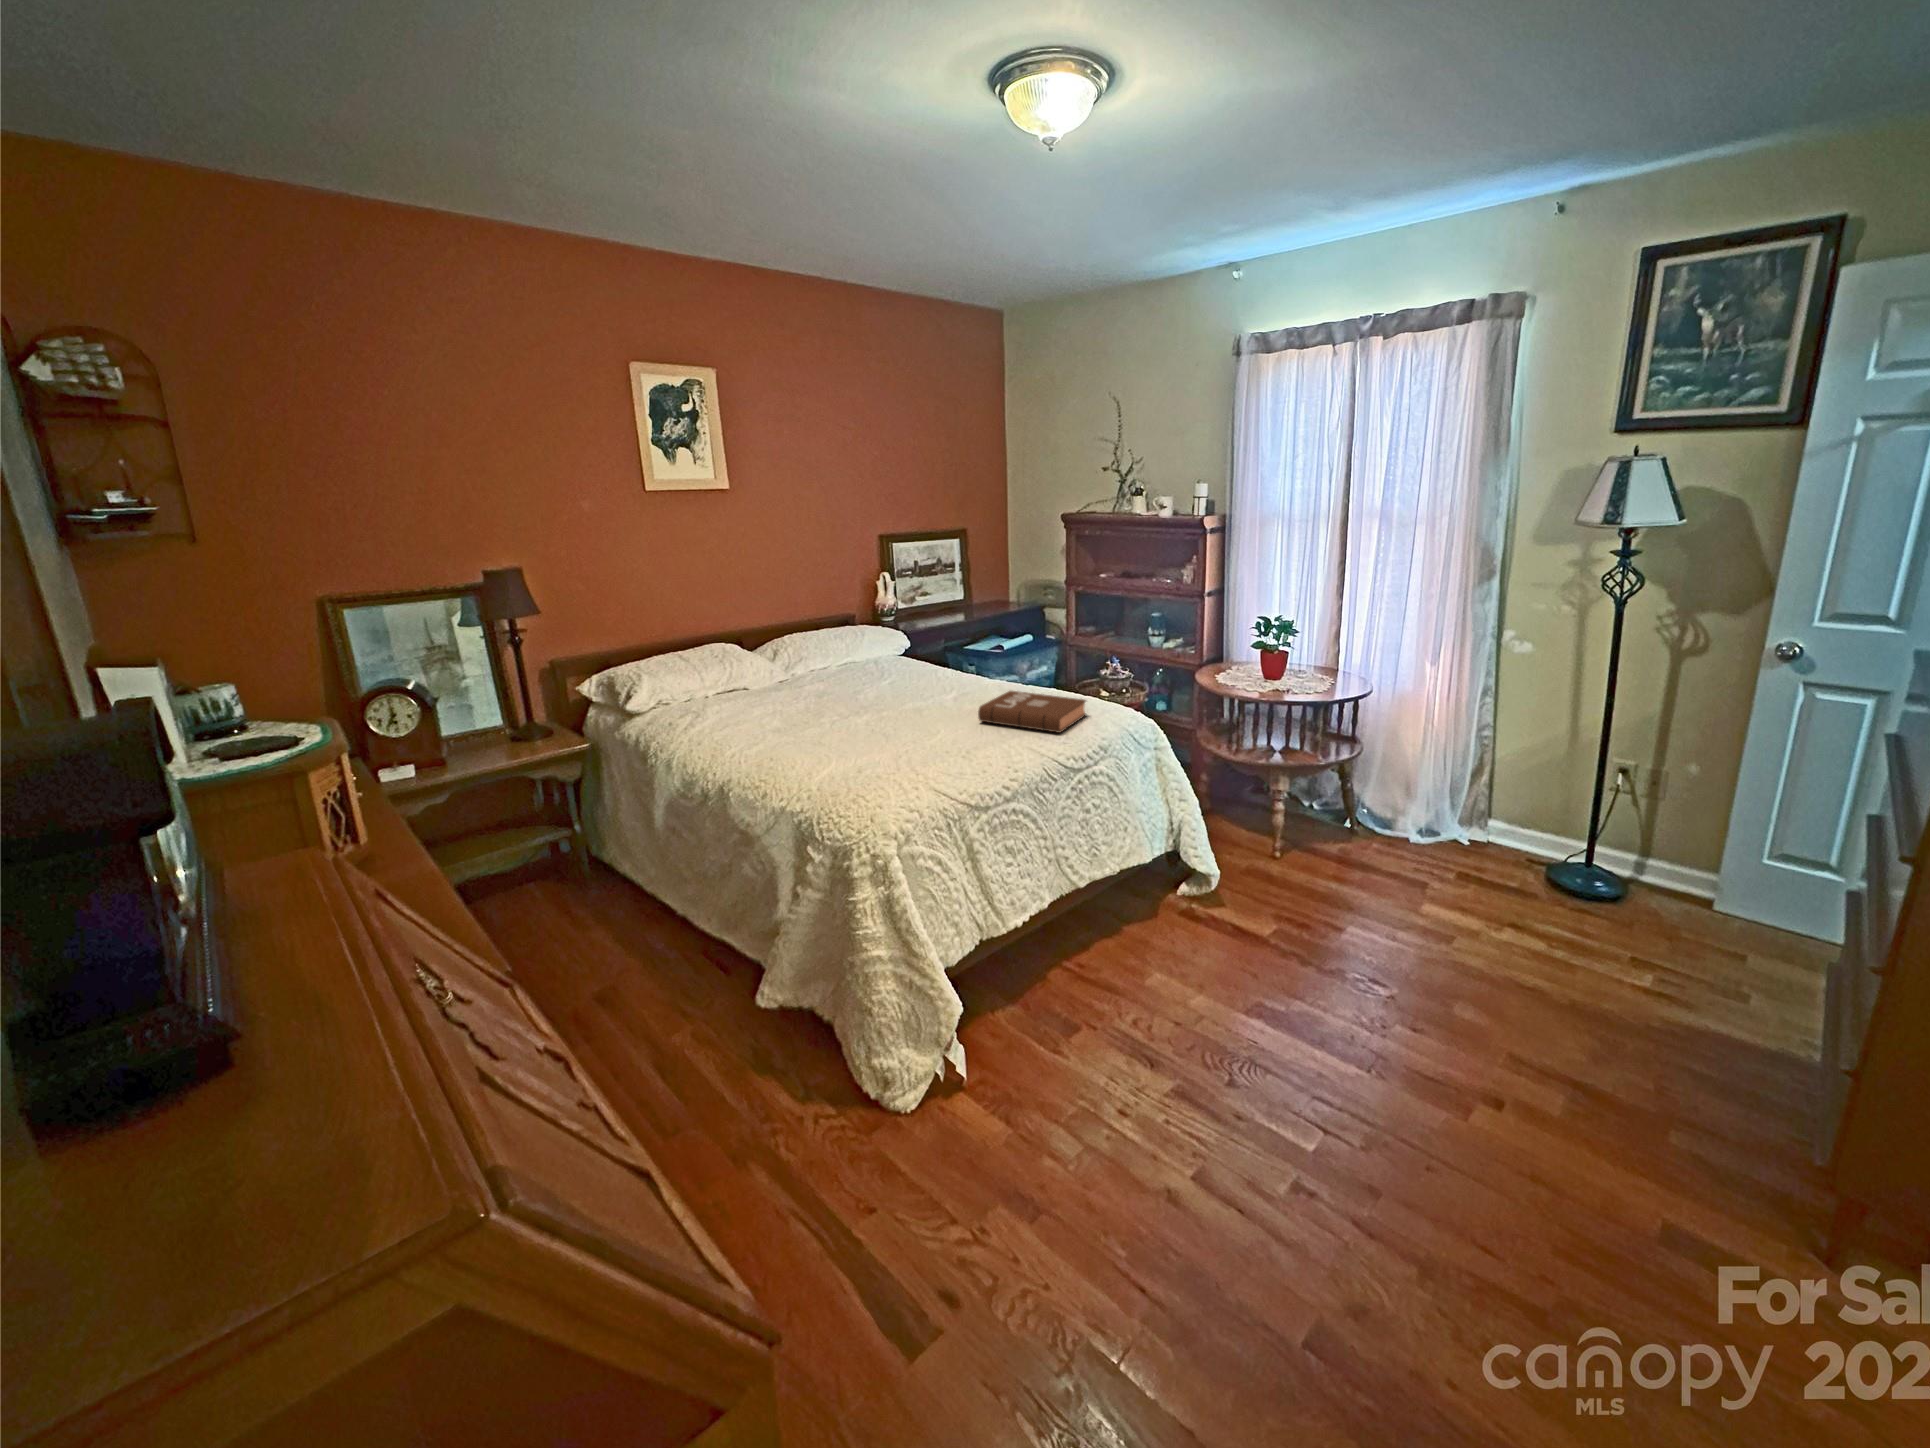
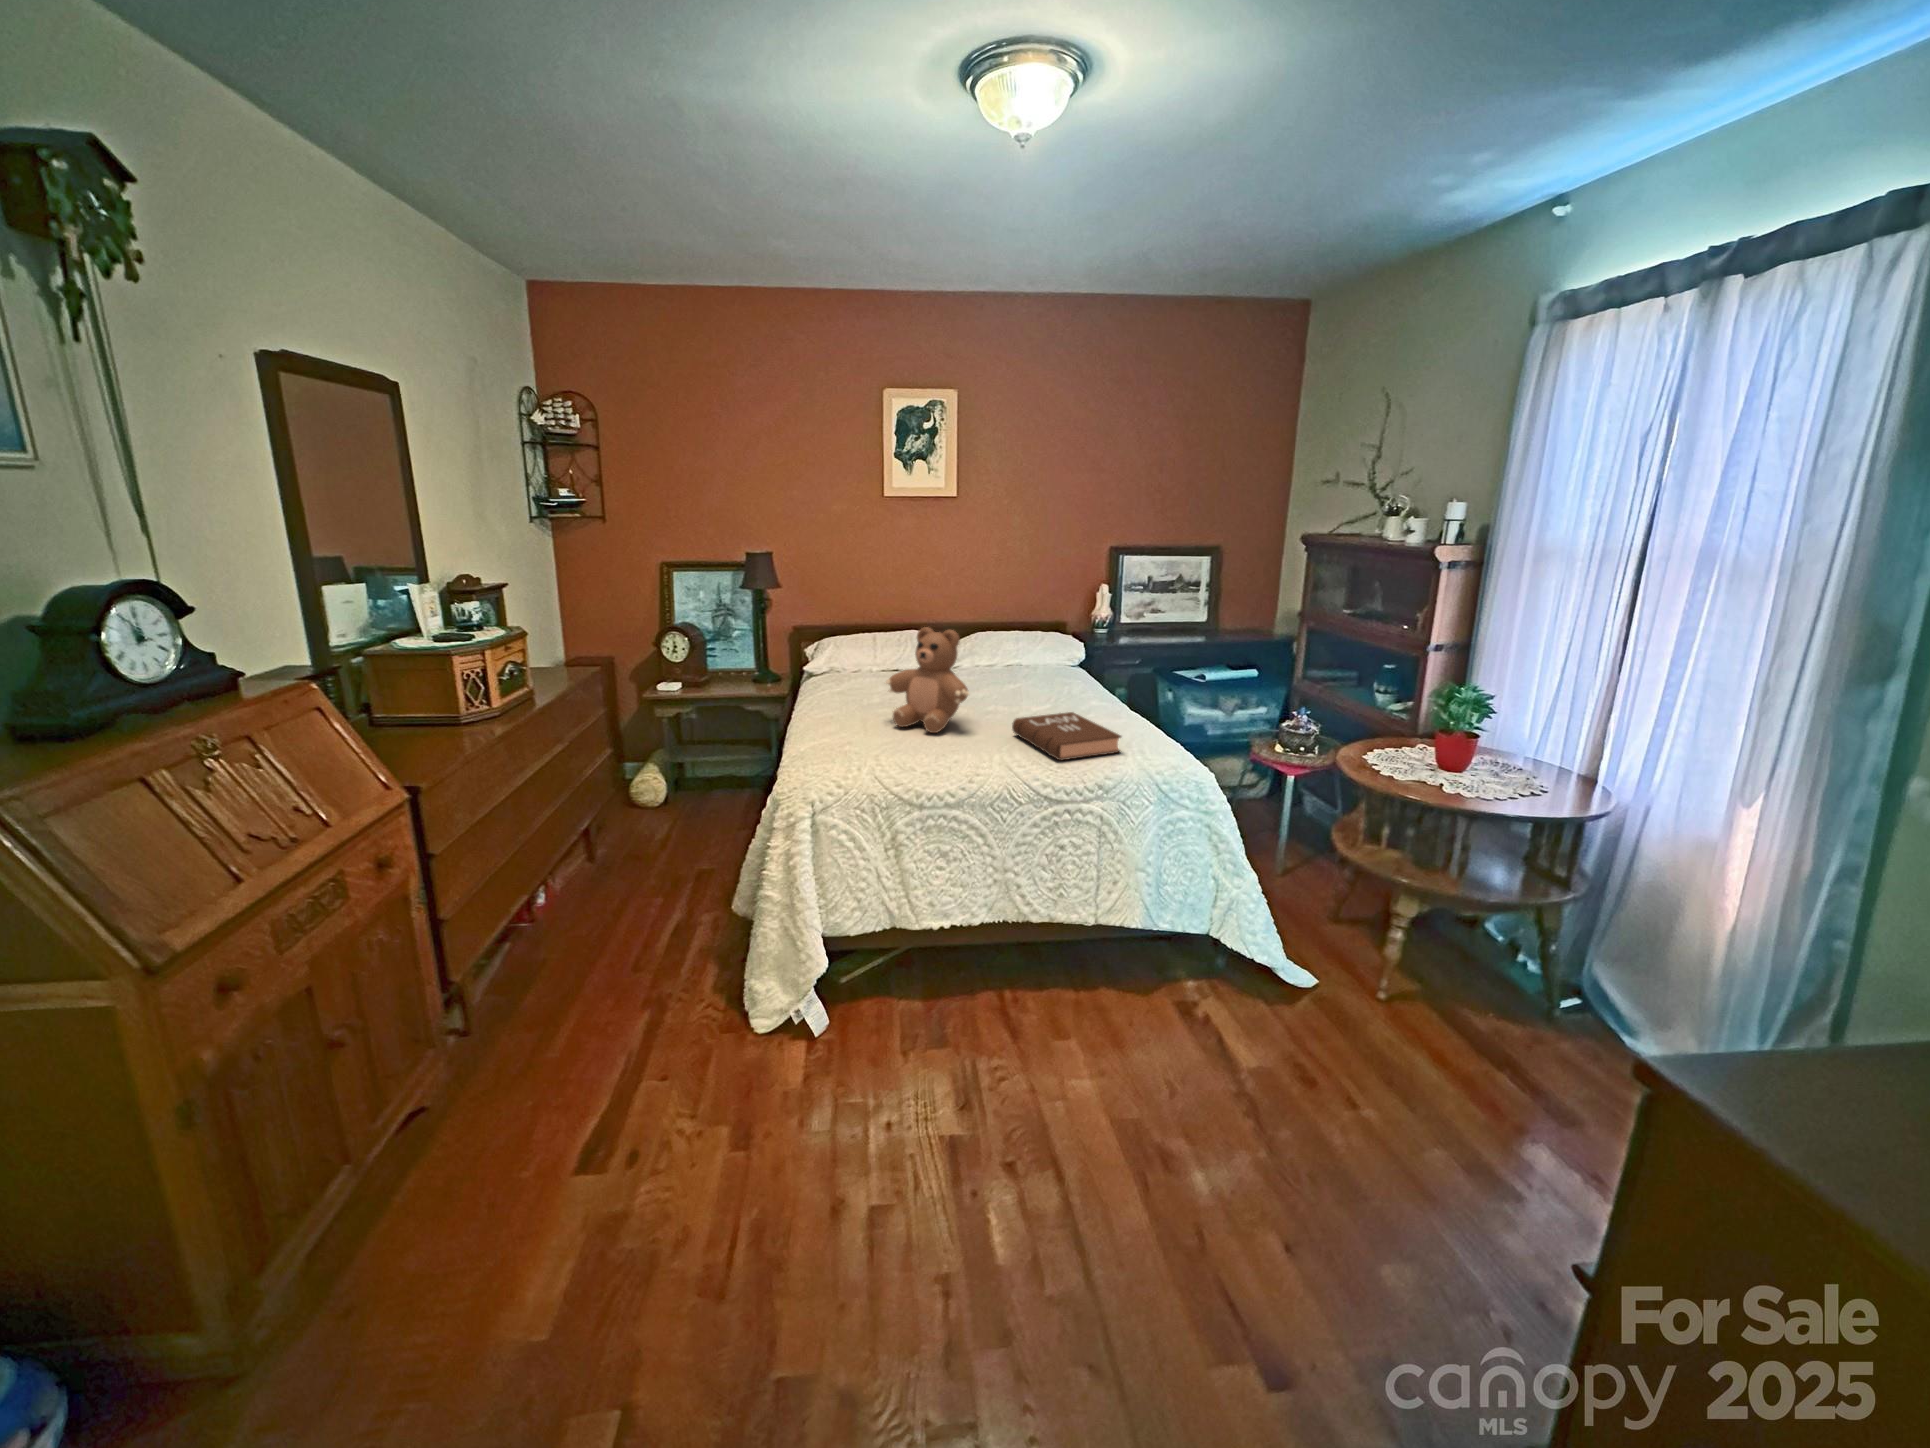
teddy bear: none [829,628,938,742] -> present [886,627,969,733]

